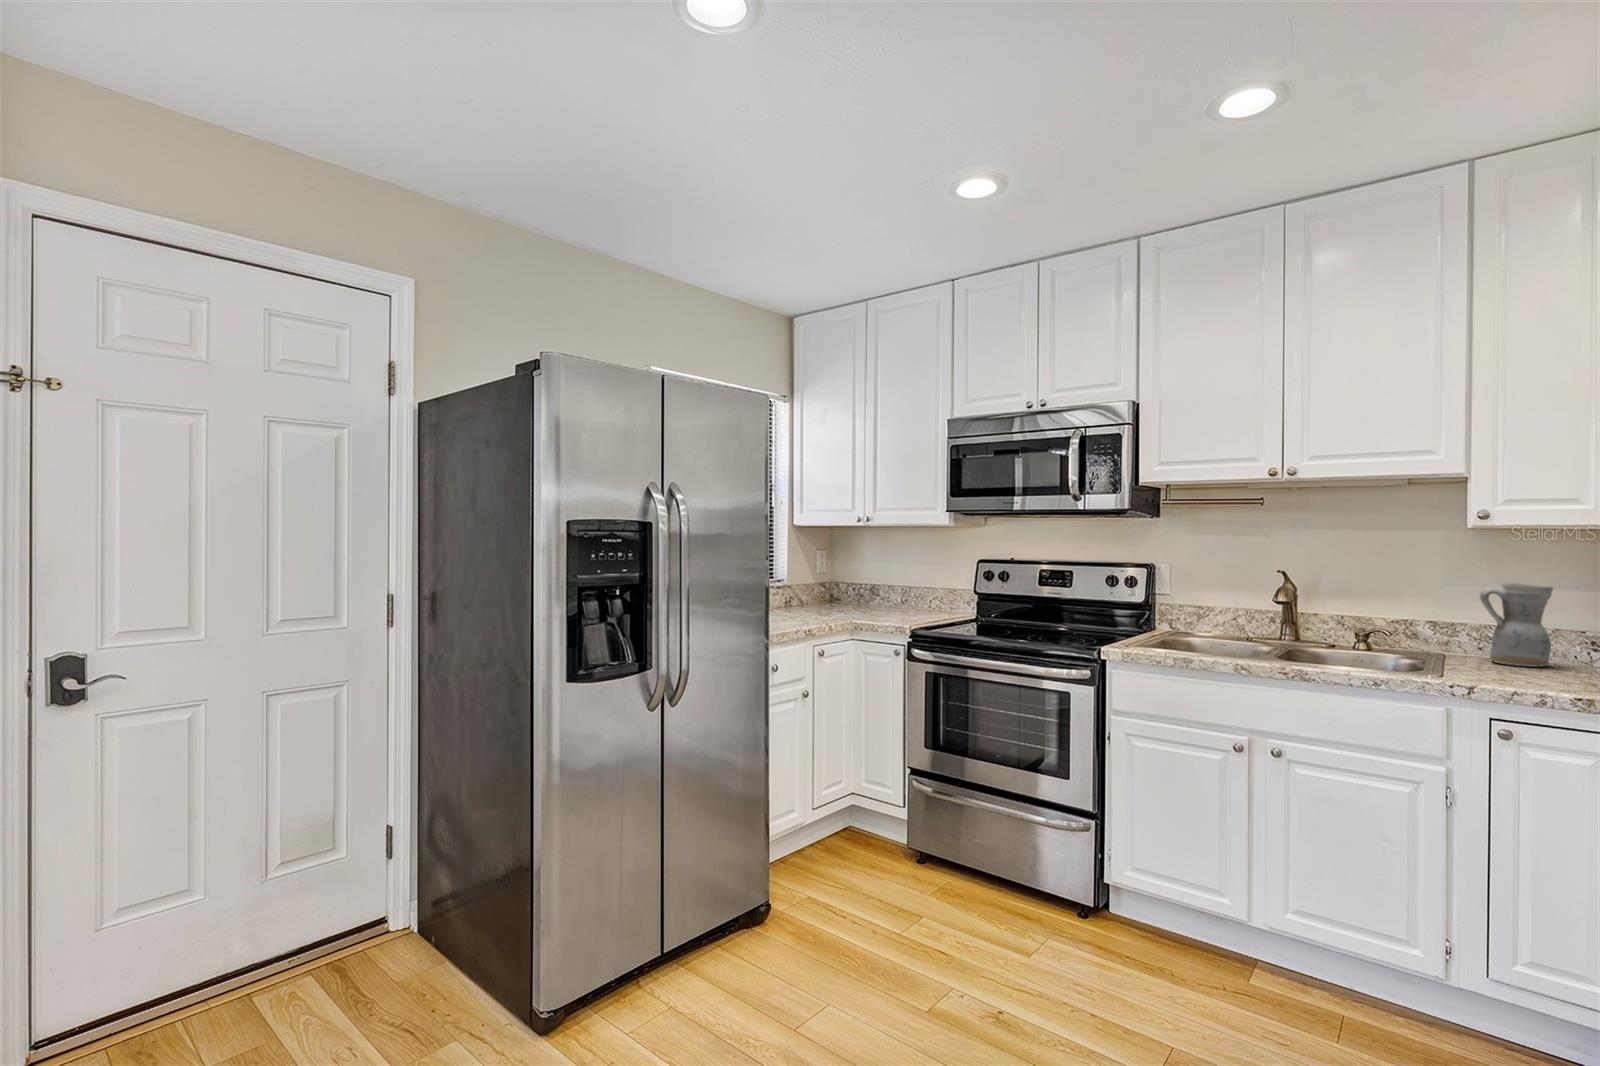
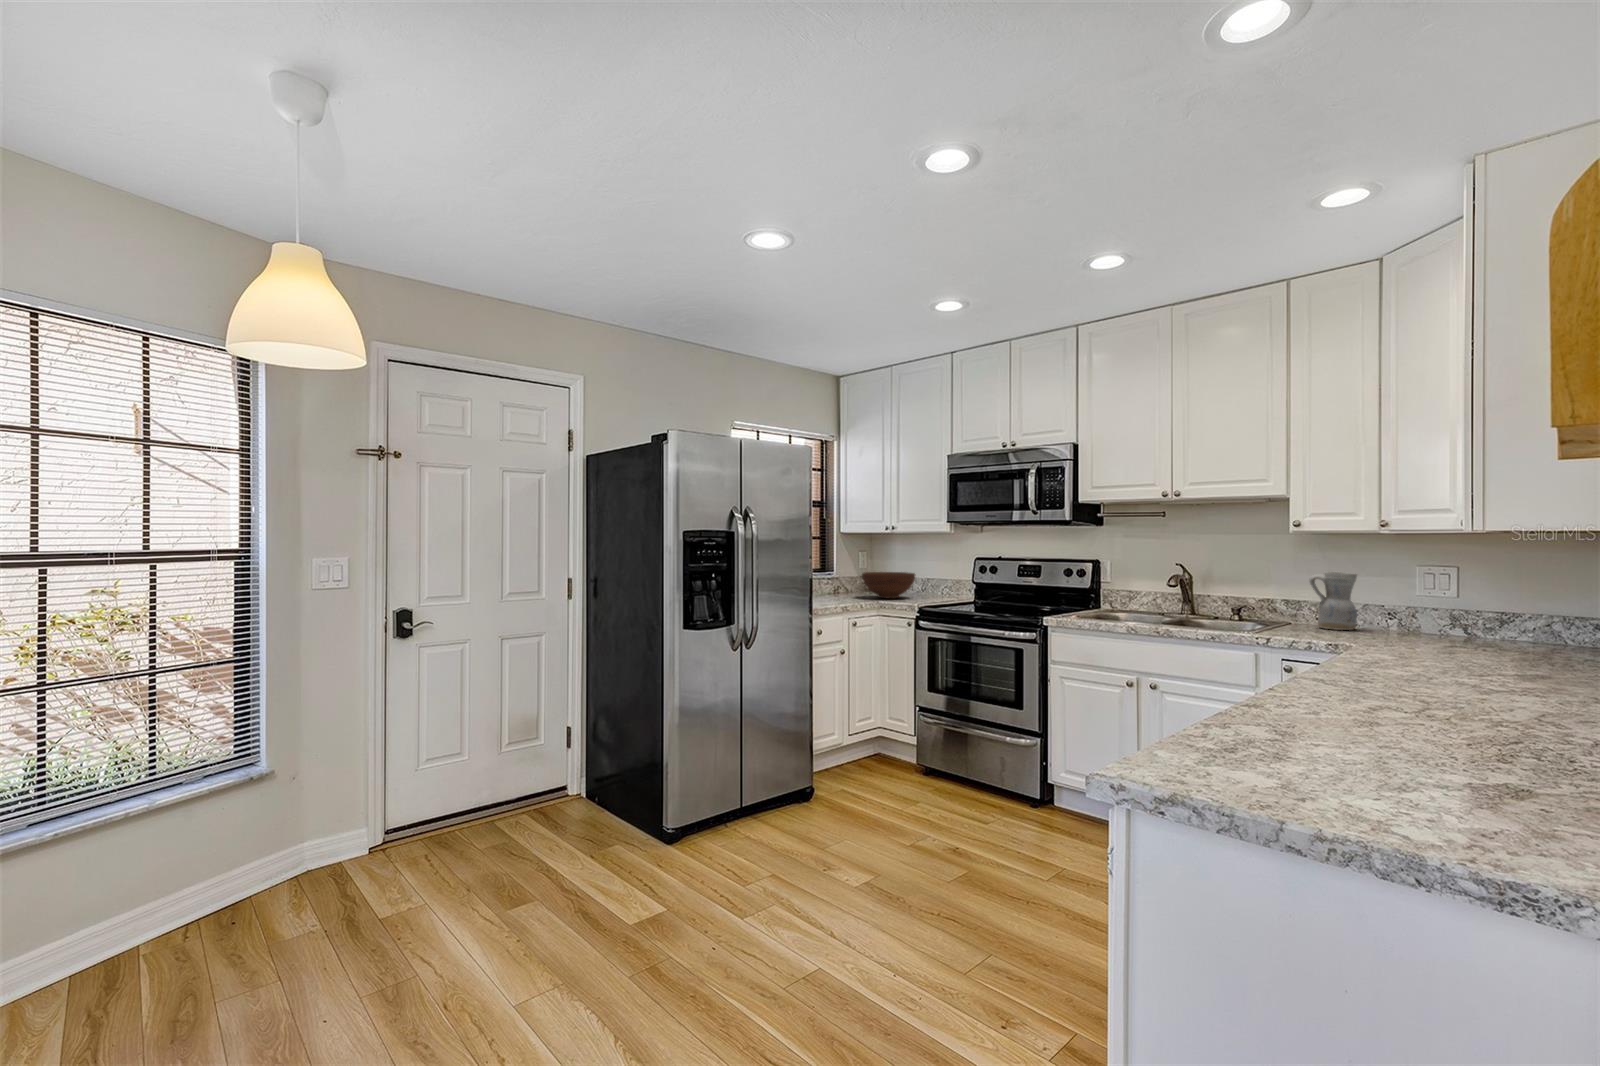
fruit bowl: none [823,578,895,614] -> present [862,572,915,598]

